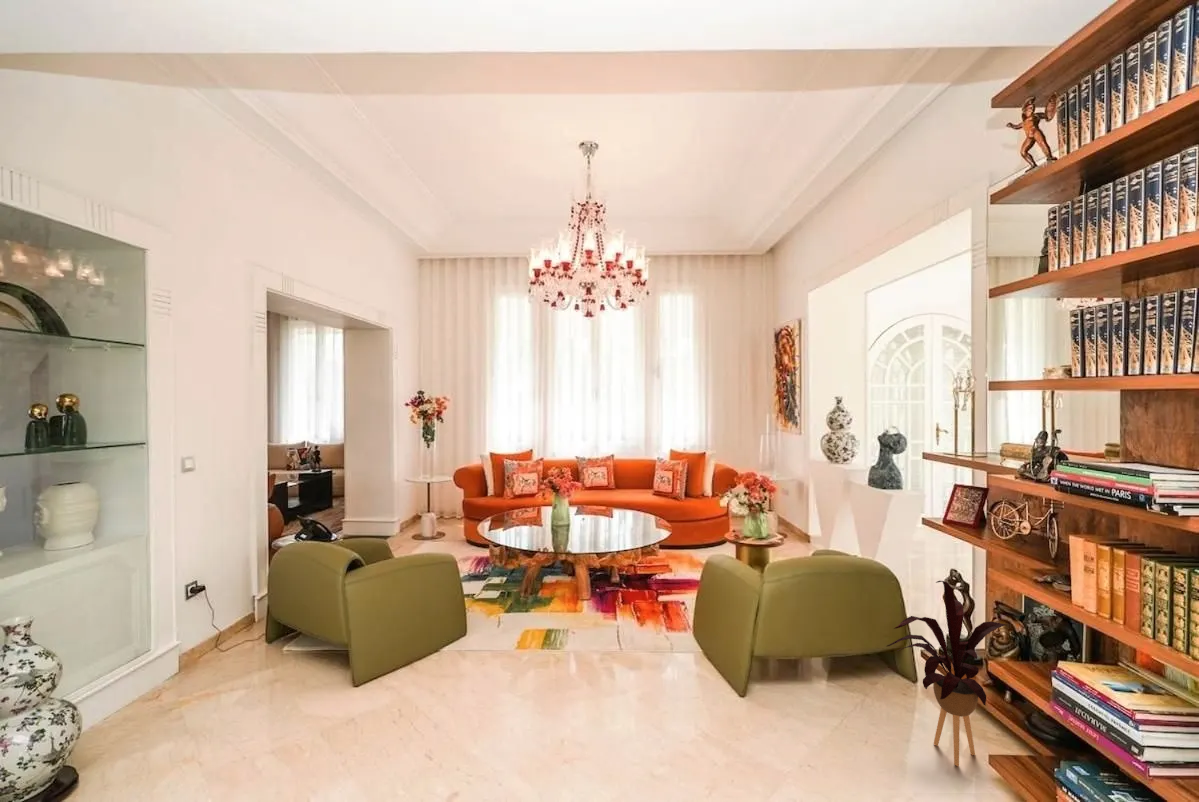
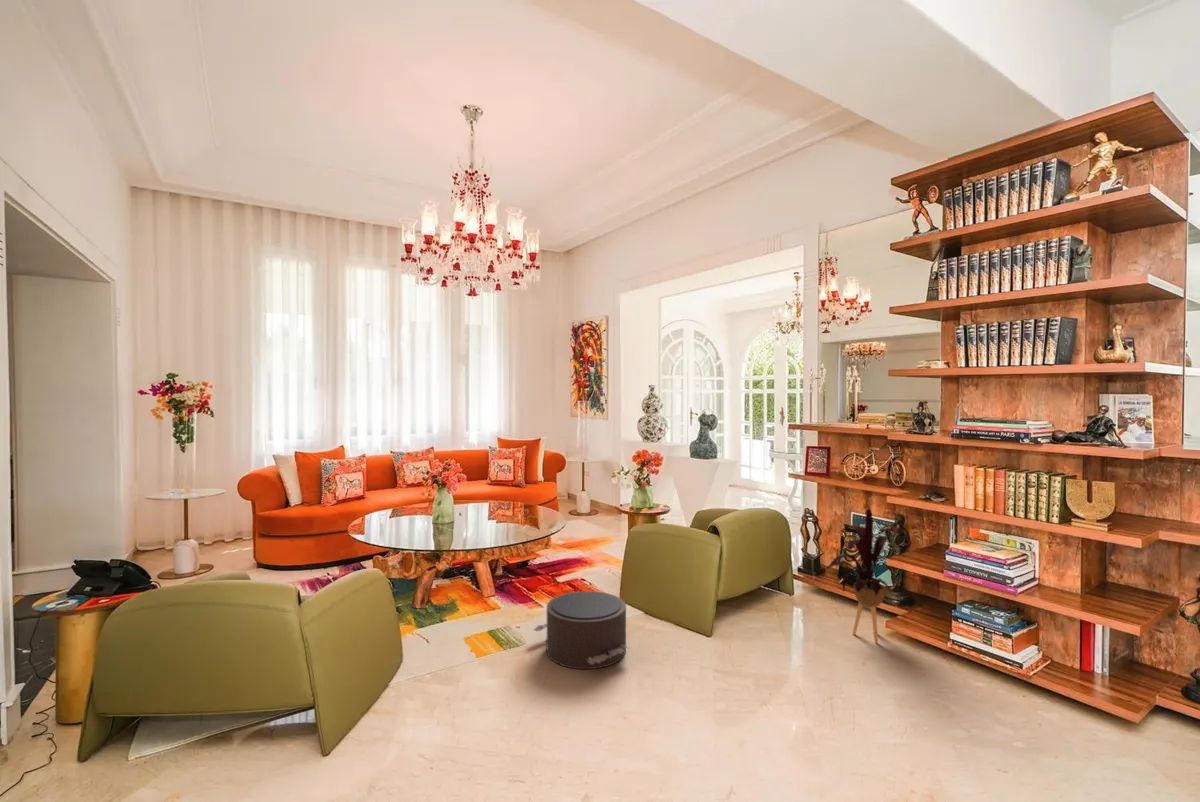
pouf: none [573,608,651,687] -> present [534,591,627,669]

